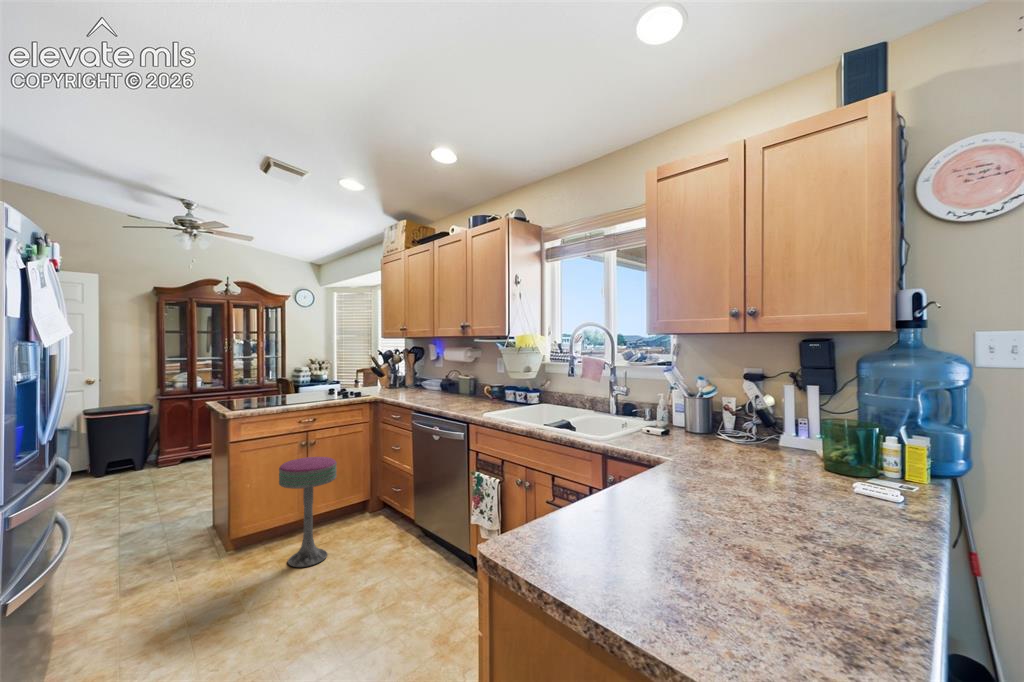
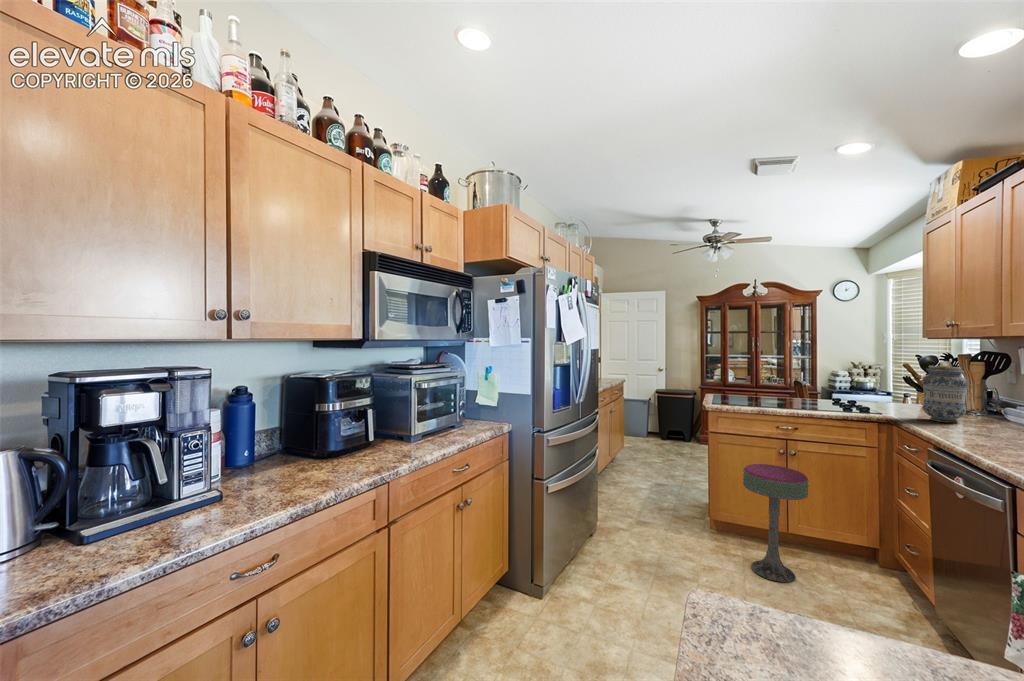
vase: none [395,357,418,395] -> present [922,366,968,423]

